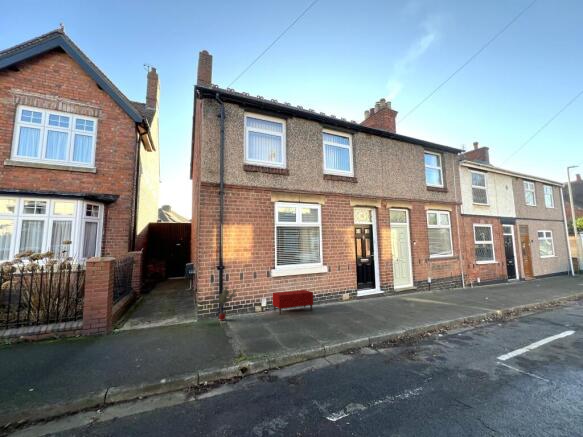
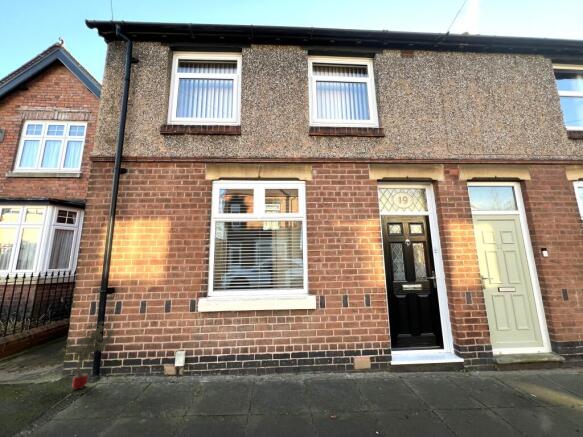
bench: present [273,290,313,314] -> none [183,341,265,392]

